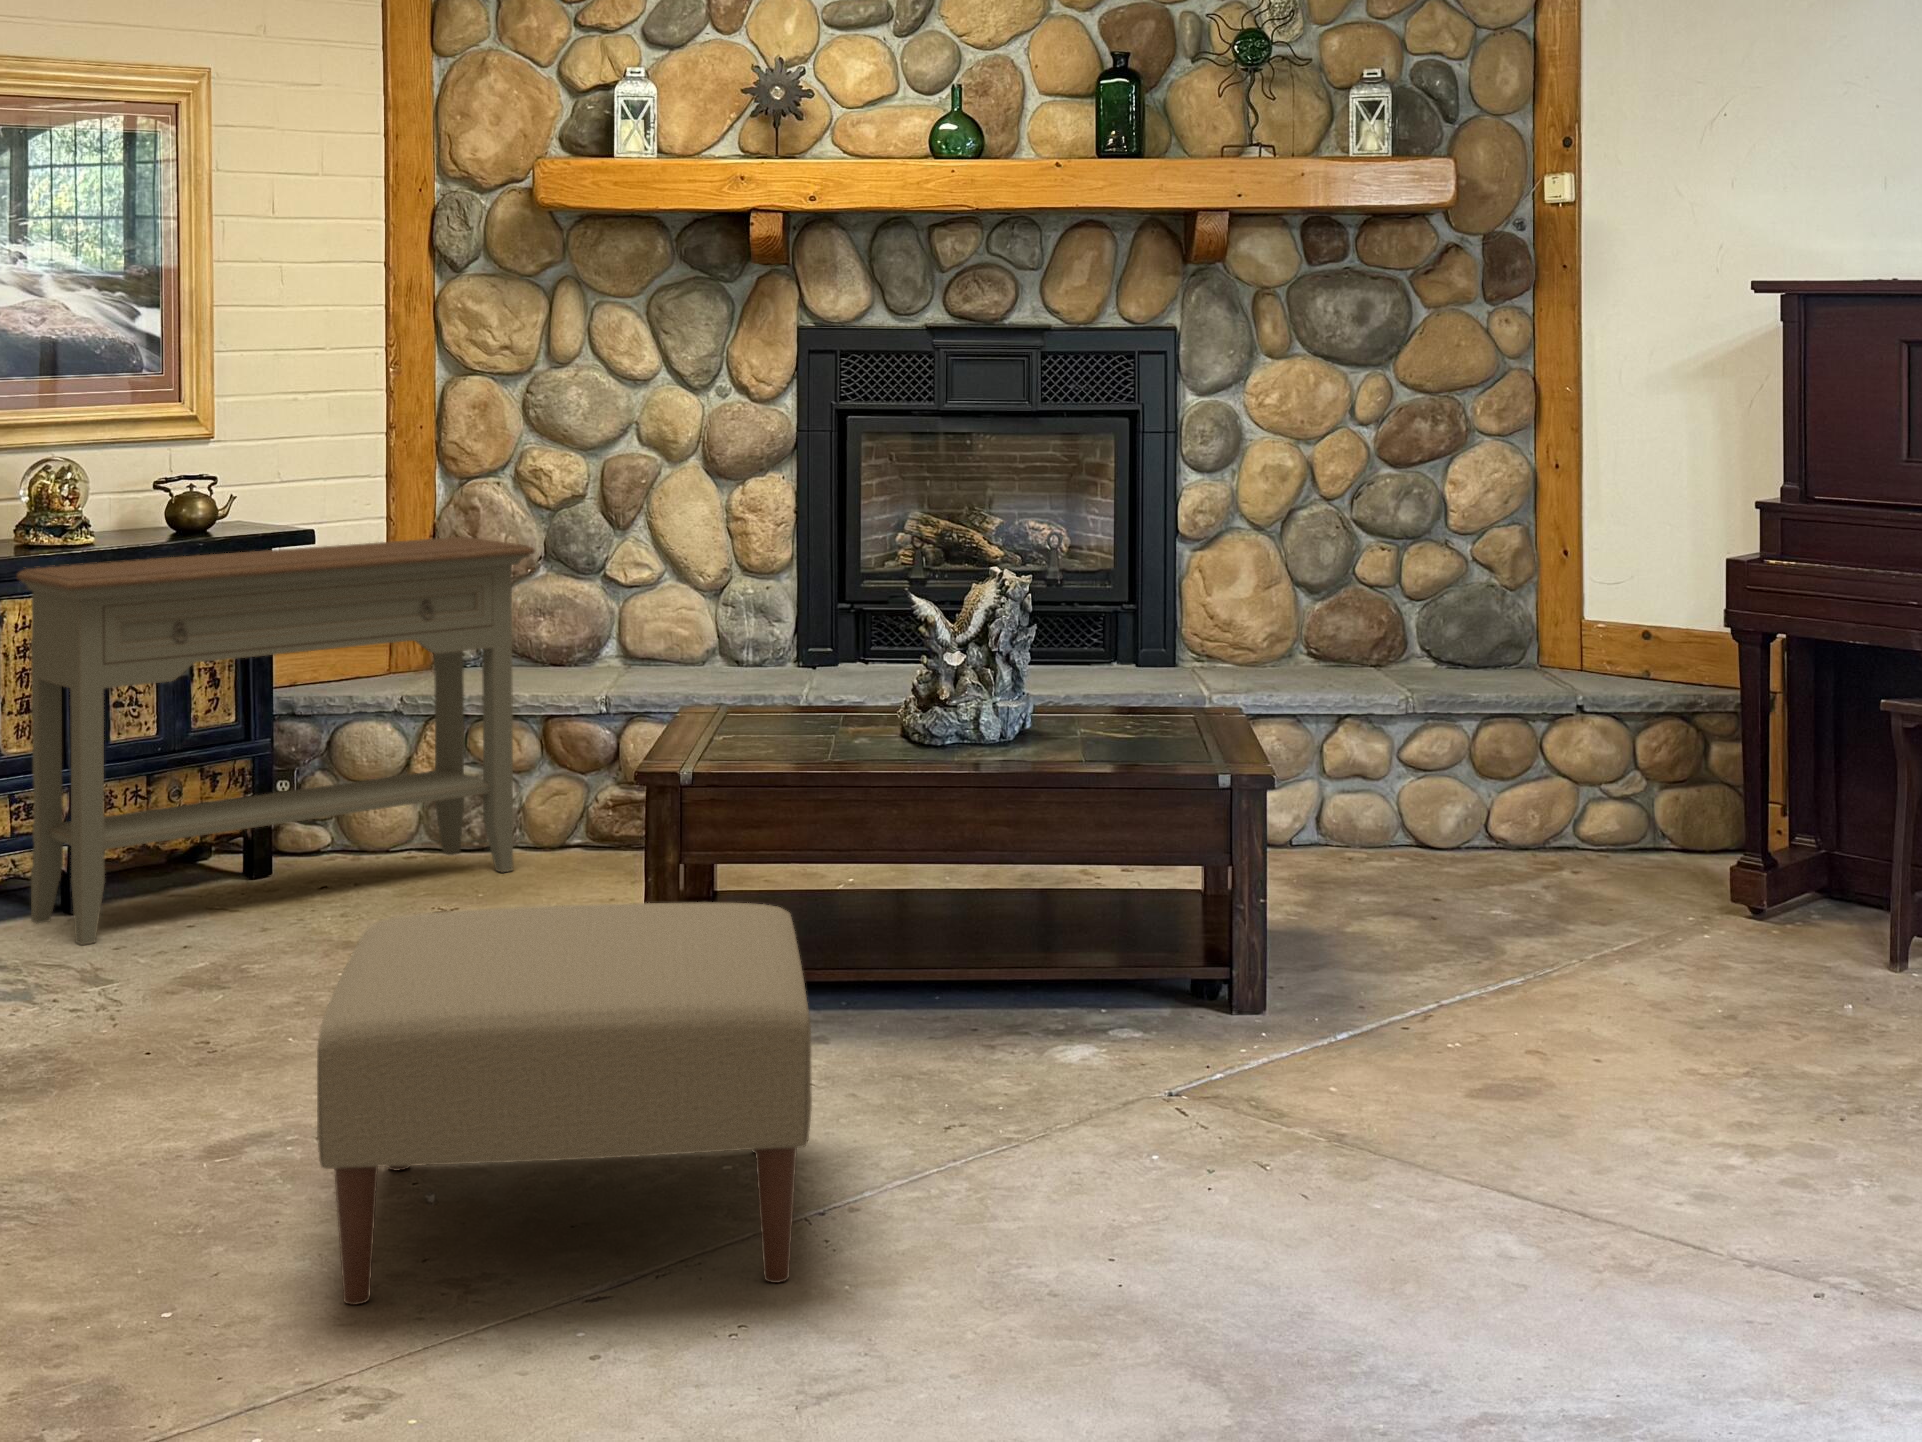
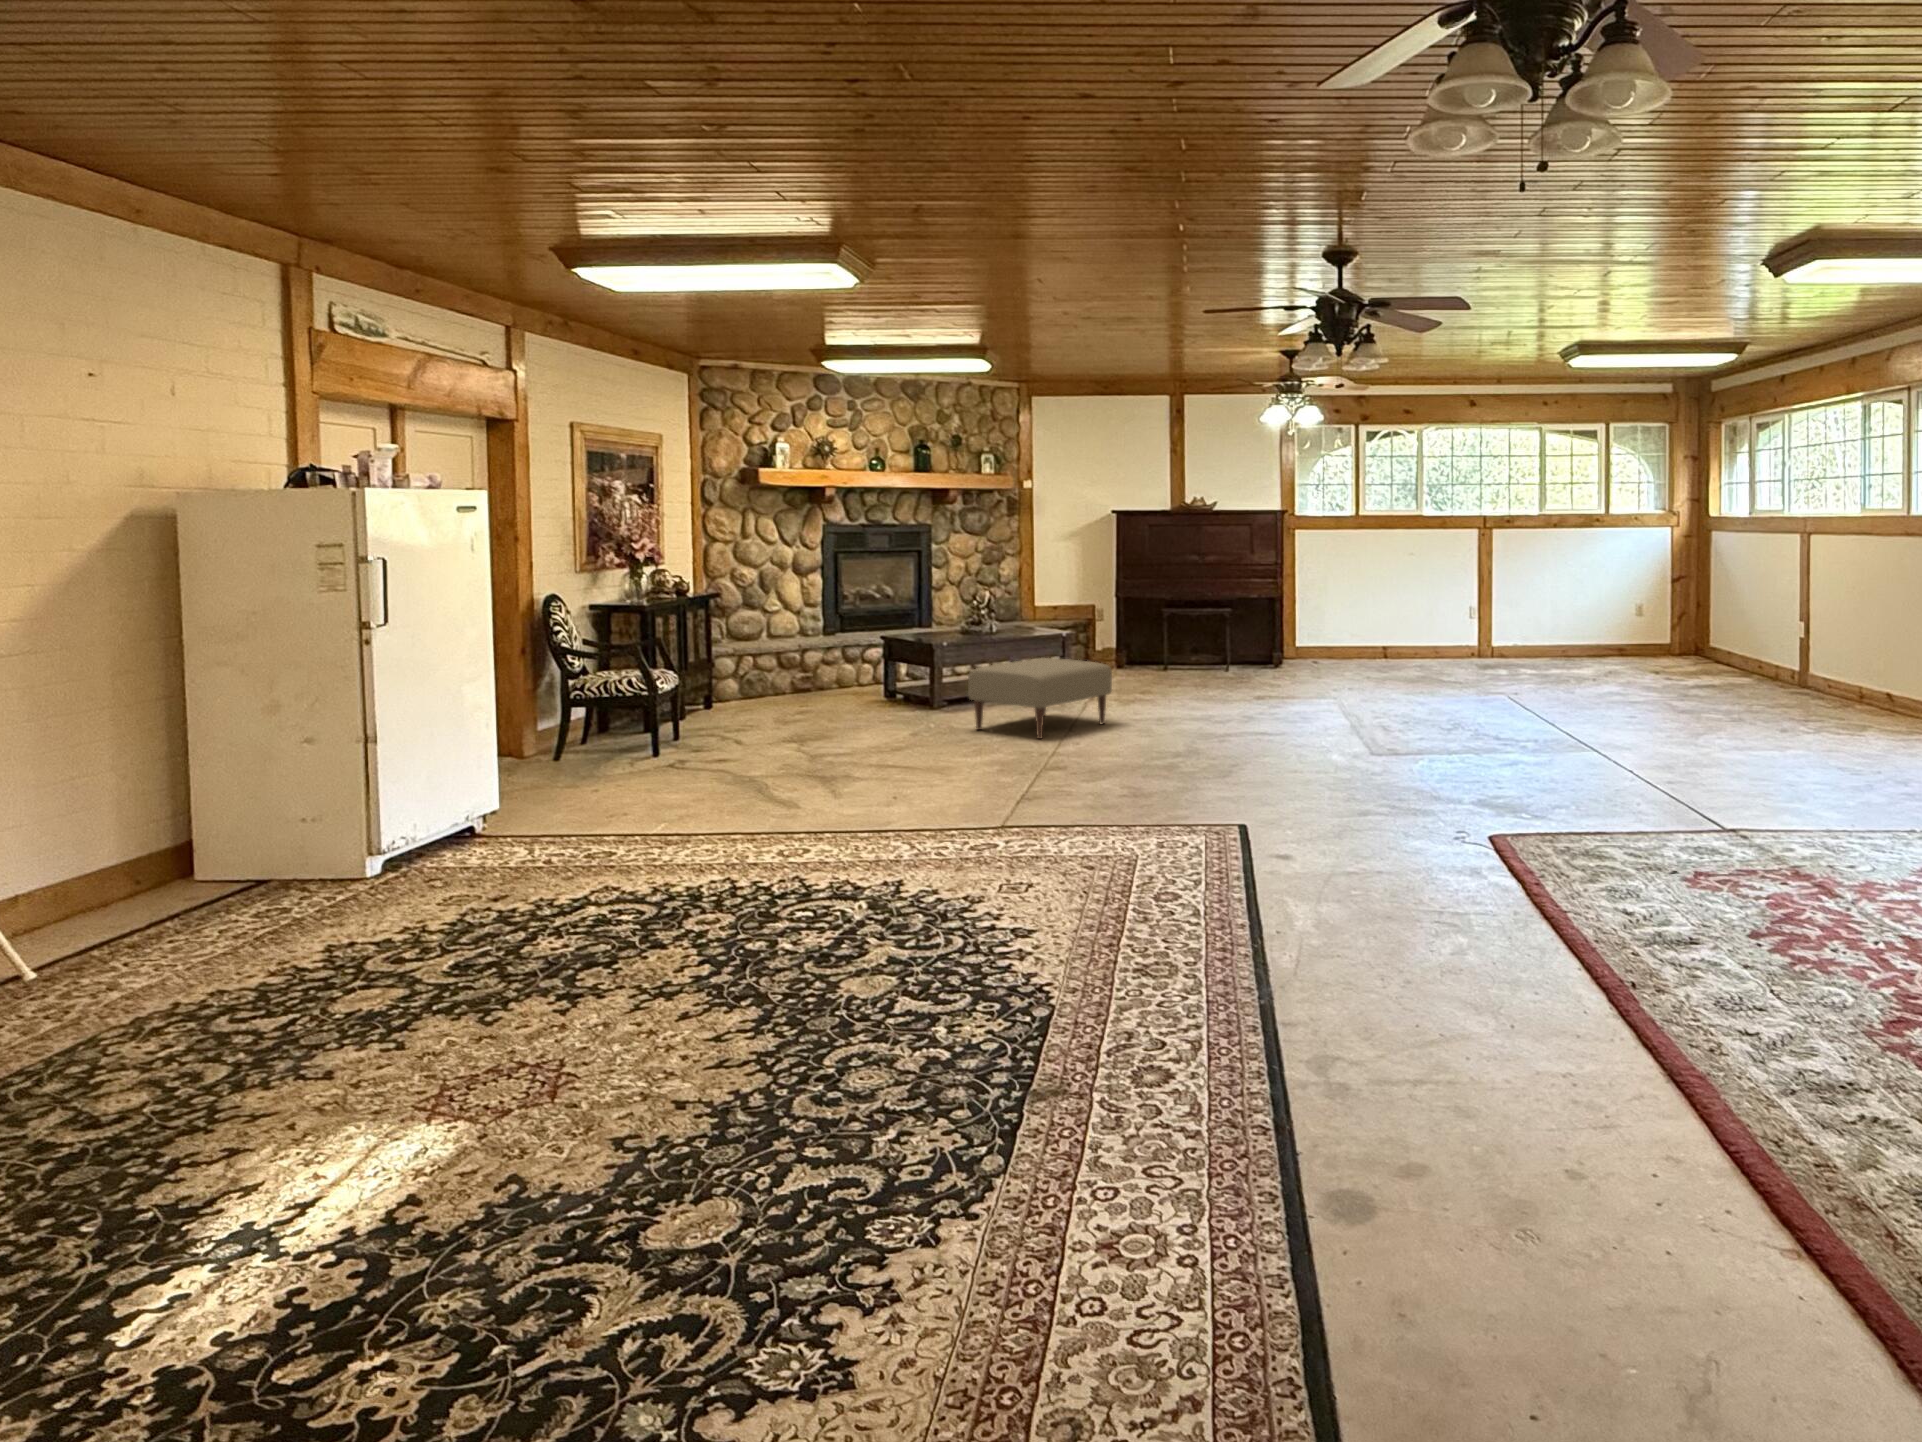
console table: present [17,537,535,945] -> none [671,595,794,727]

